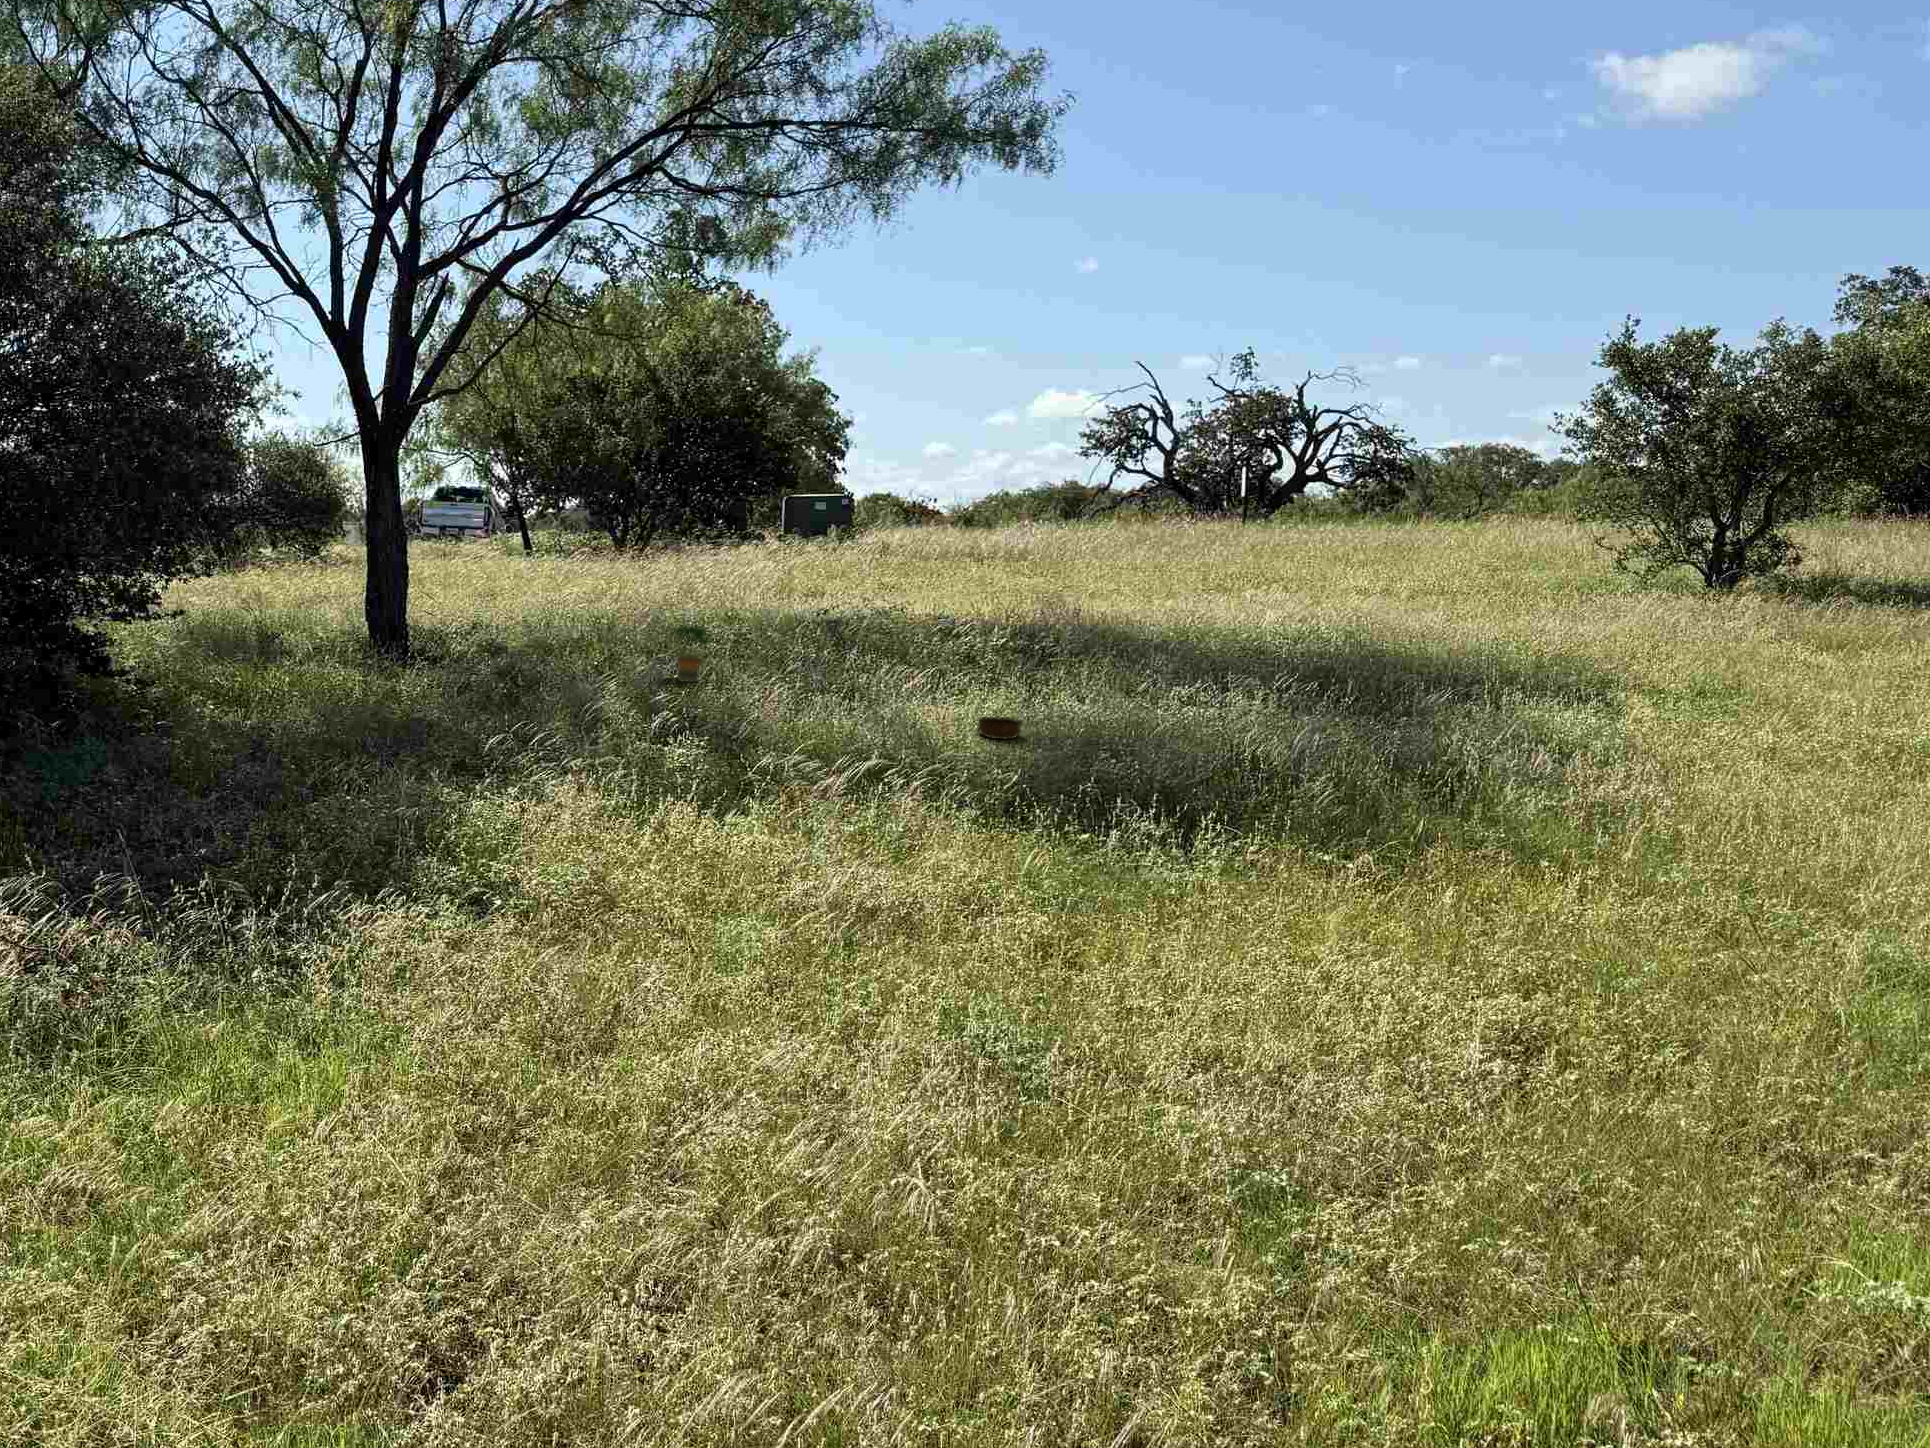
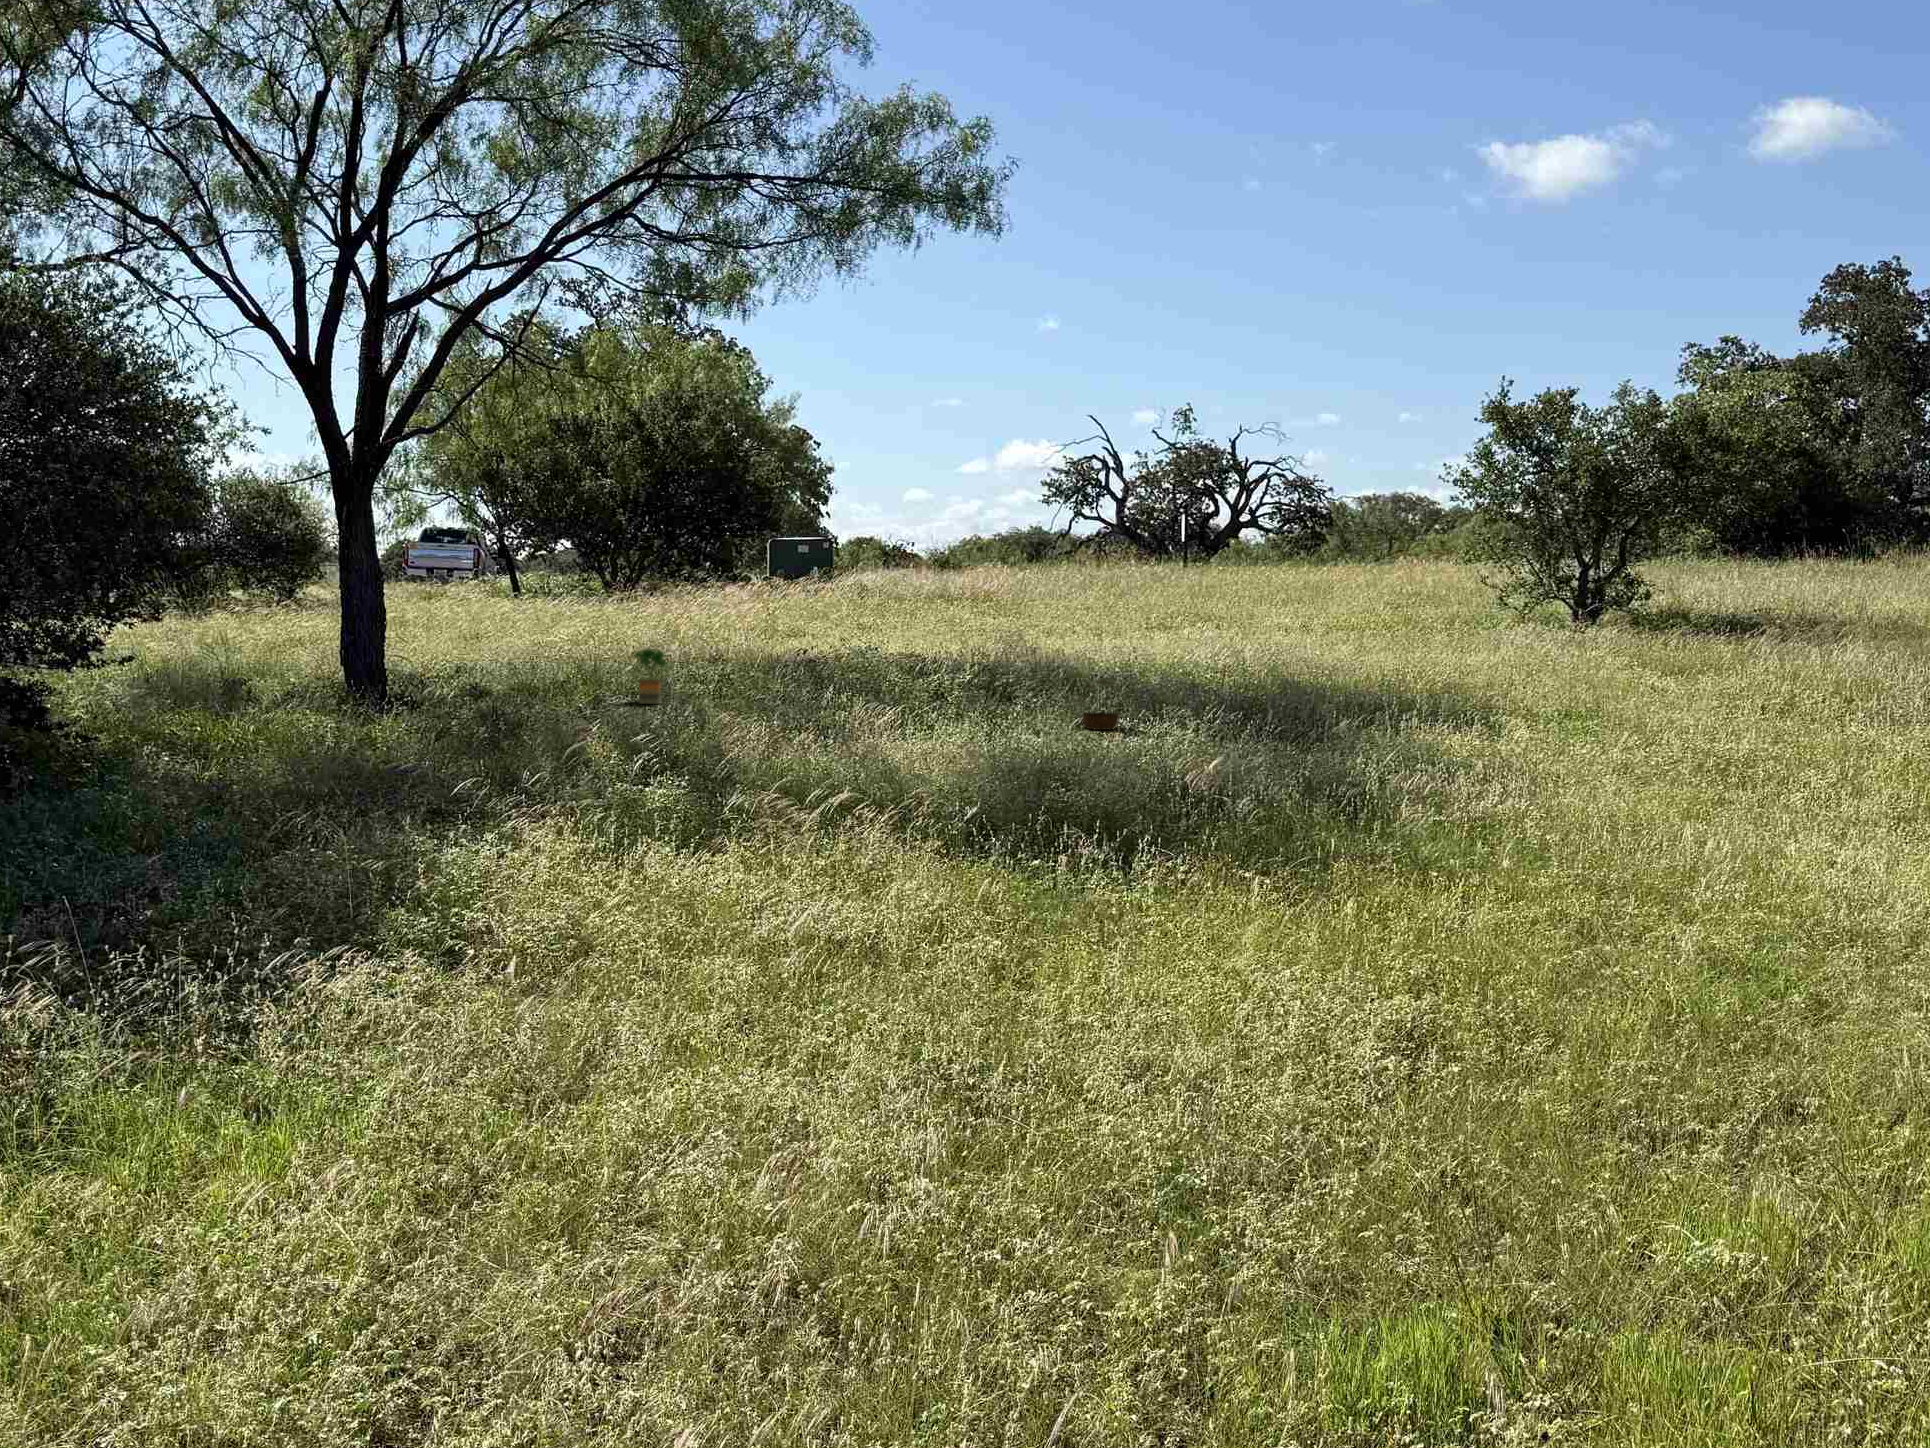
basket: present [978,685,1022,739] -> present [1082,686,1119,730]

